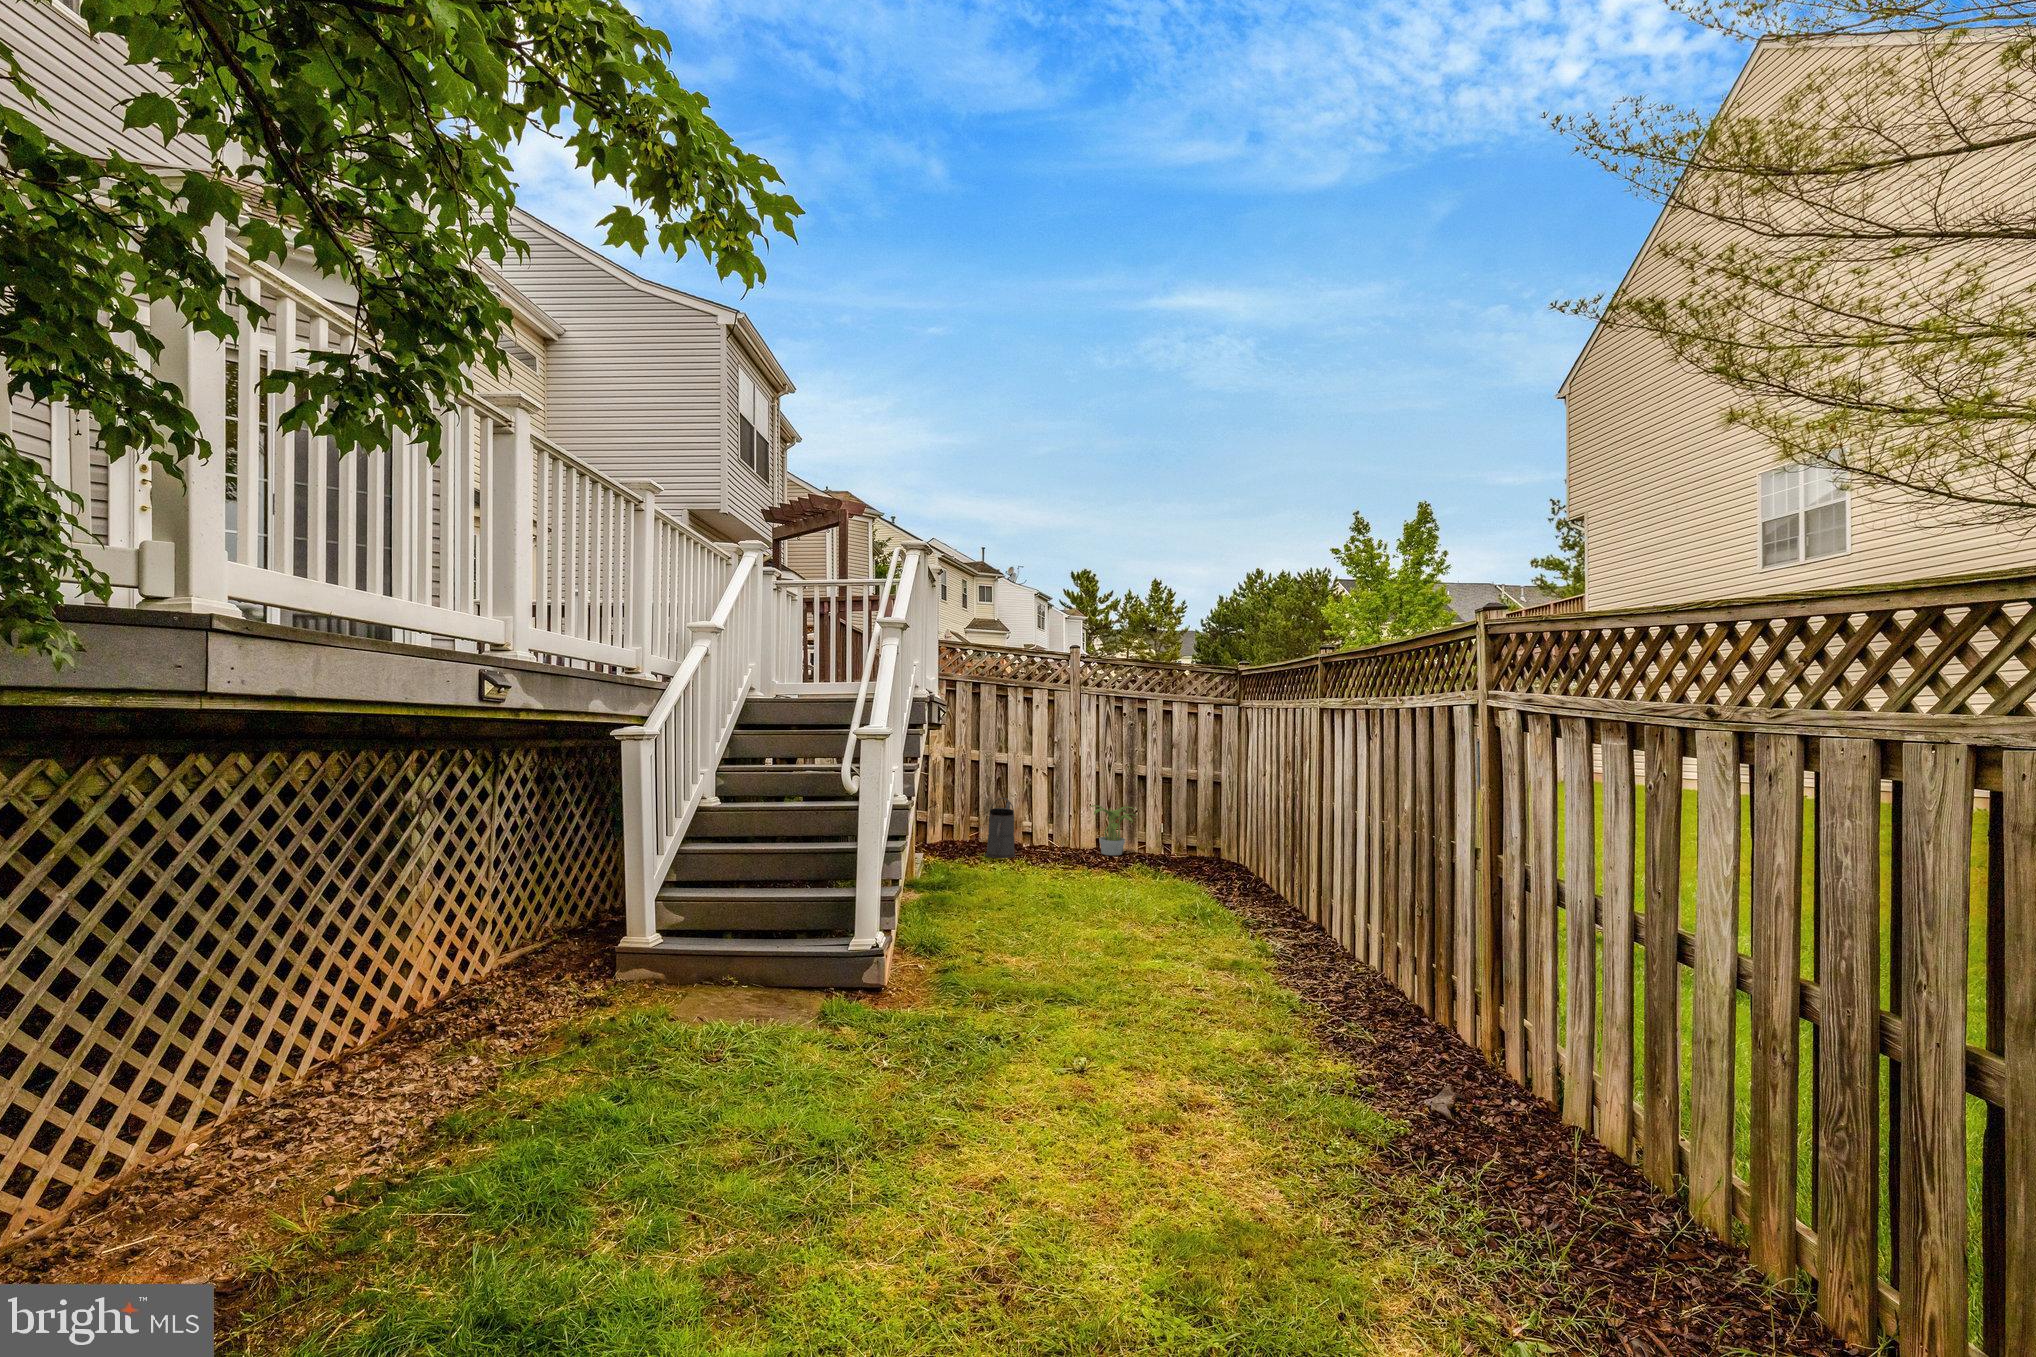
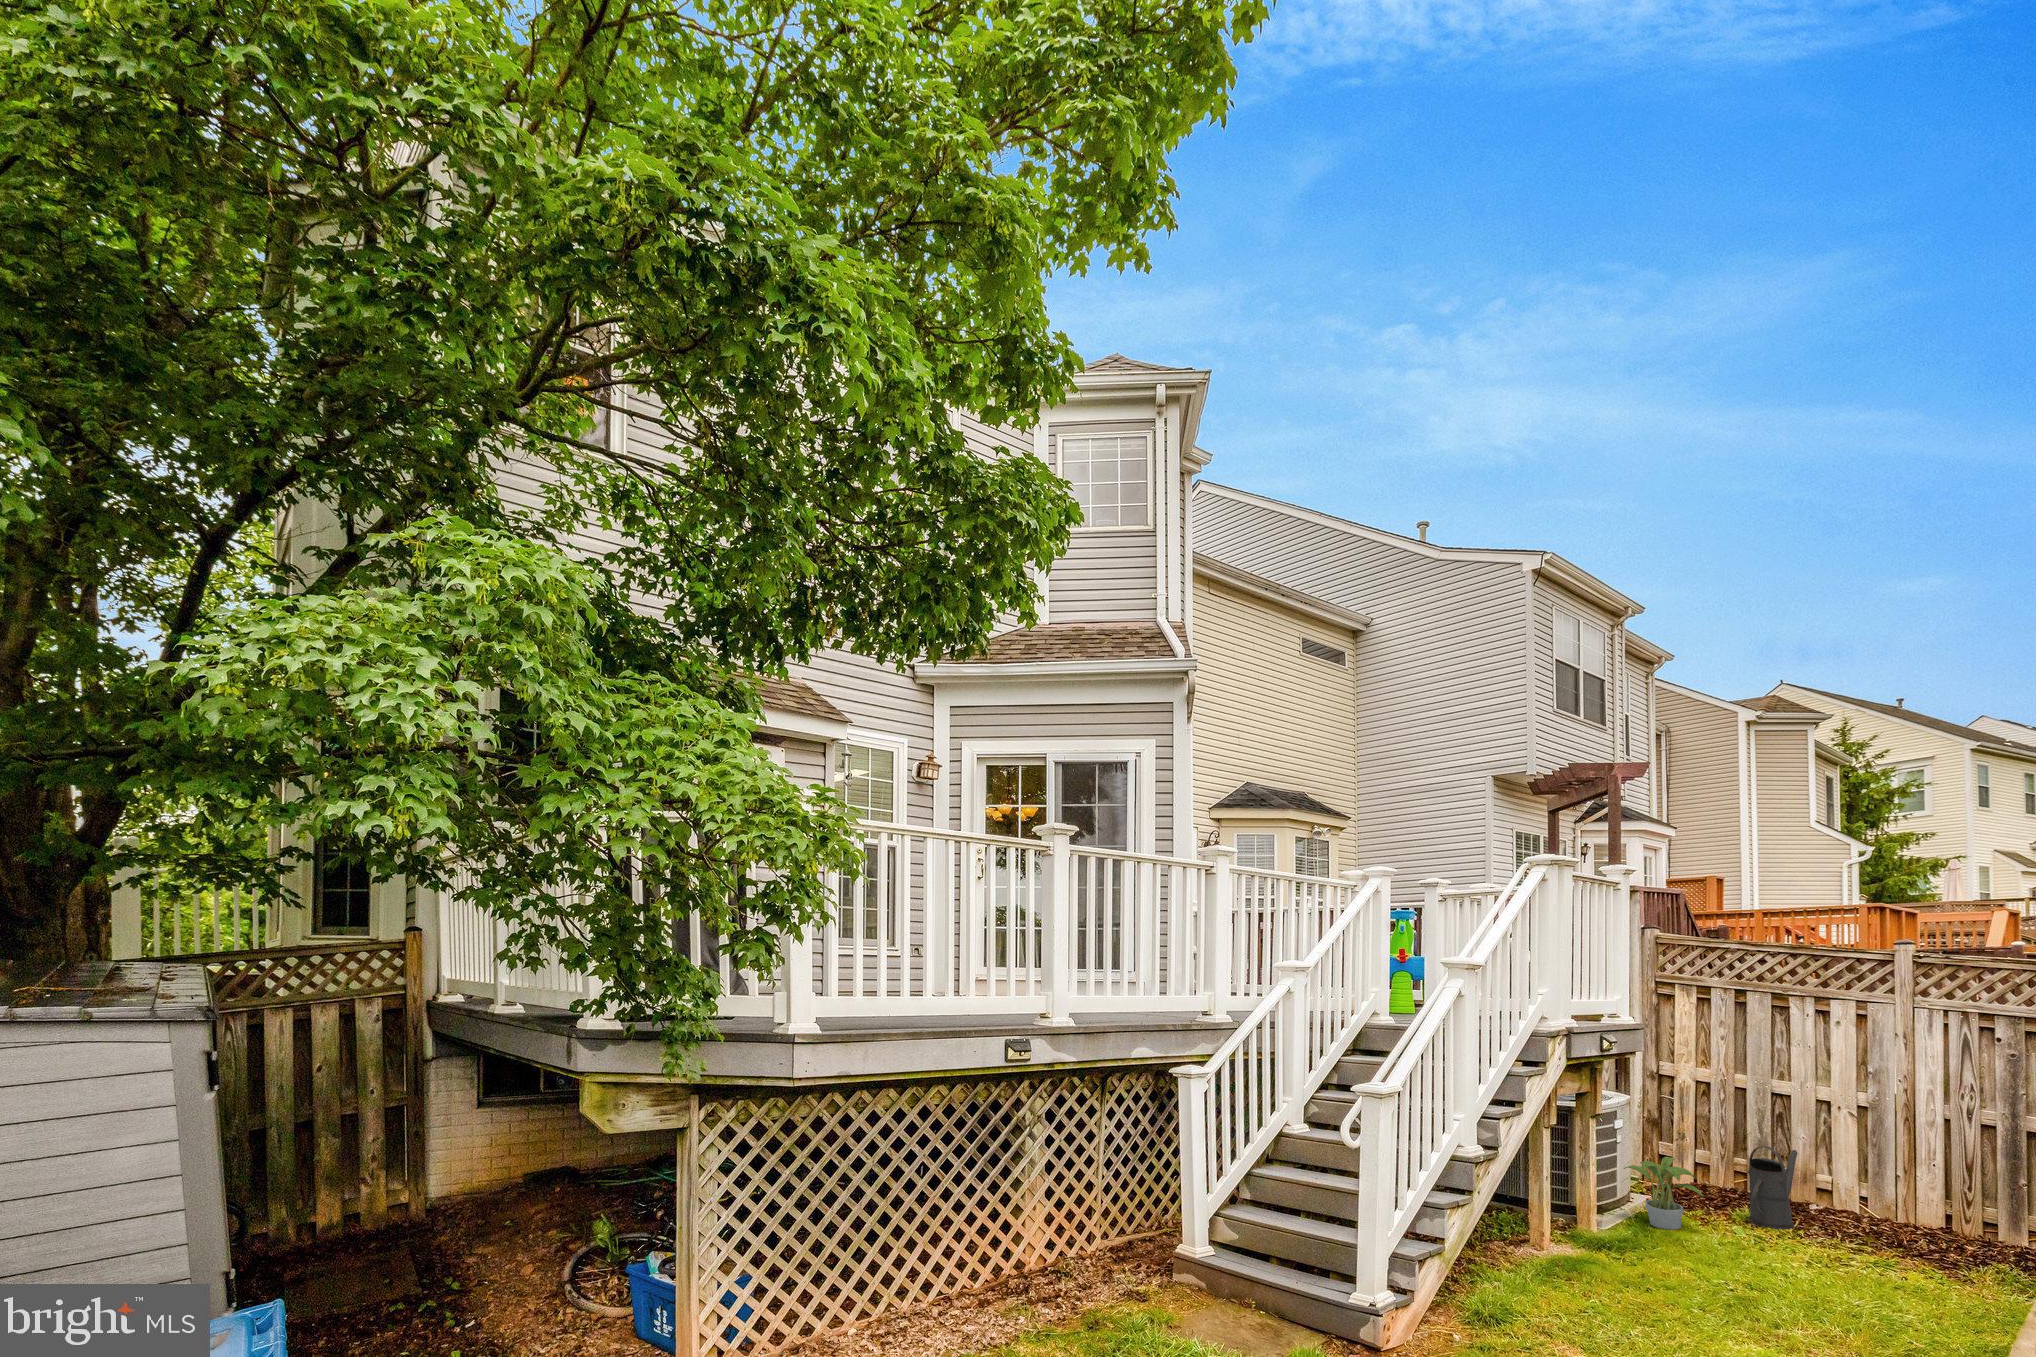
potted plant: present [1089,805,1136,855] -> present [1624,1157,1704,1230]

